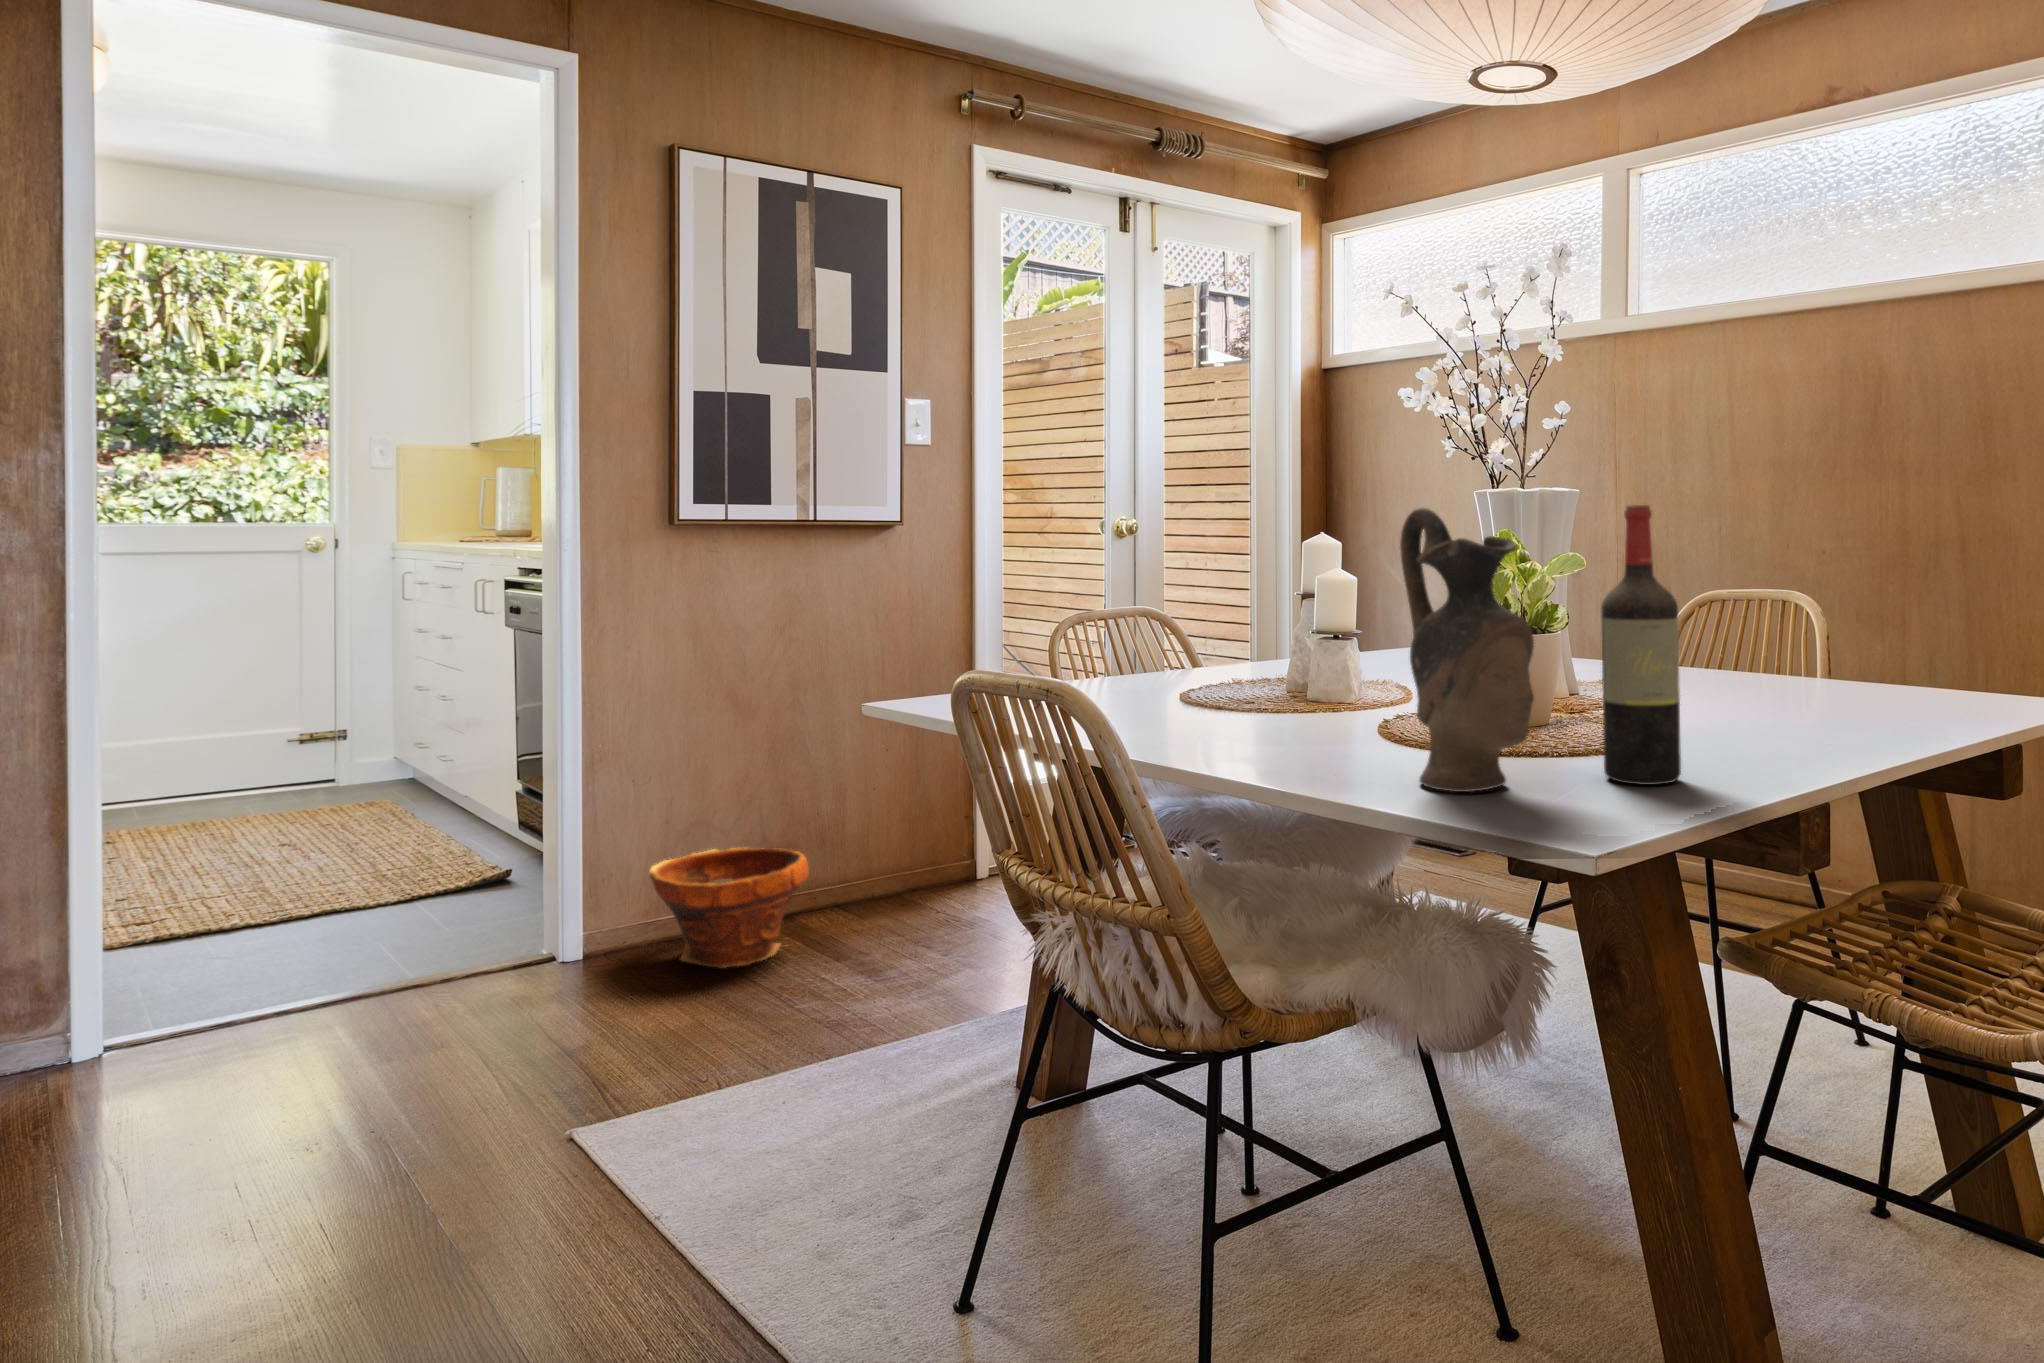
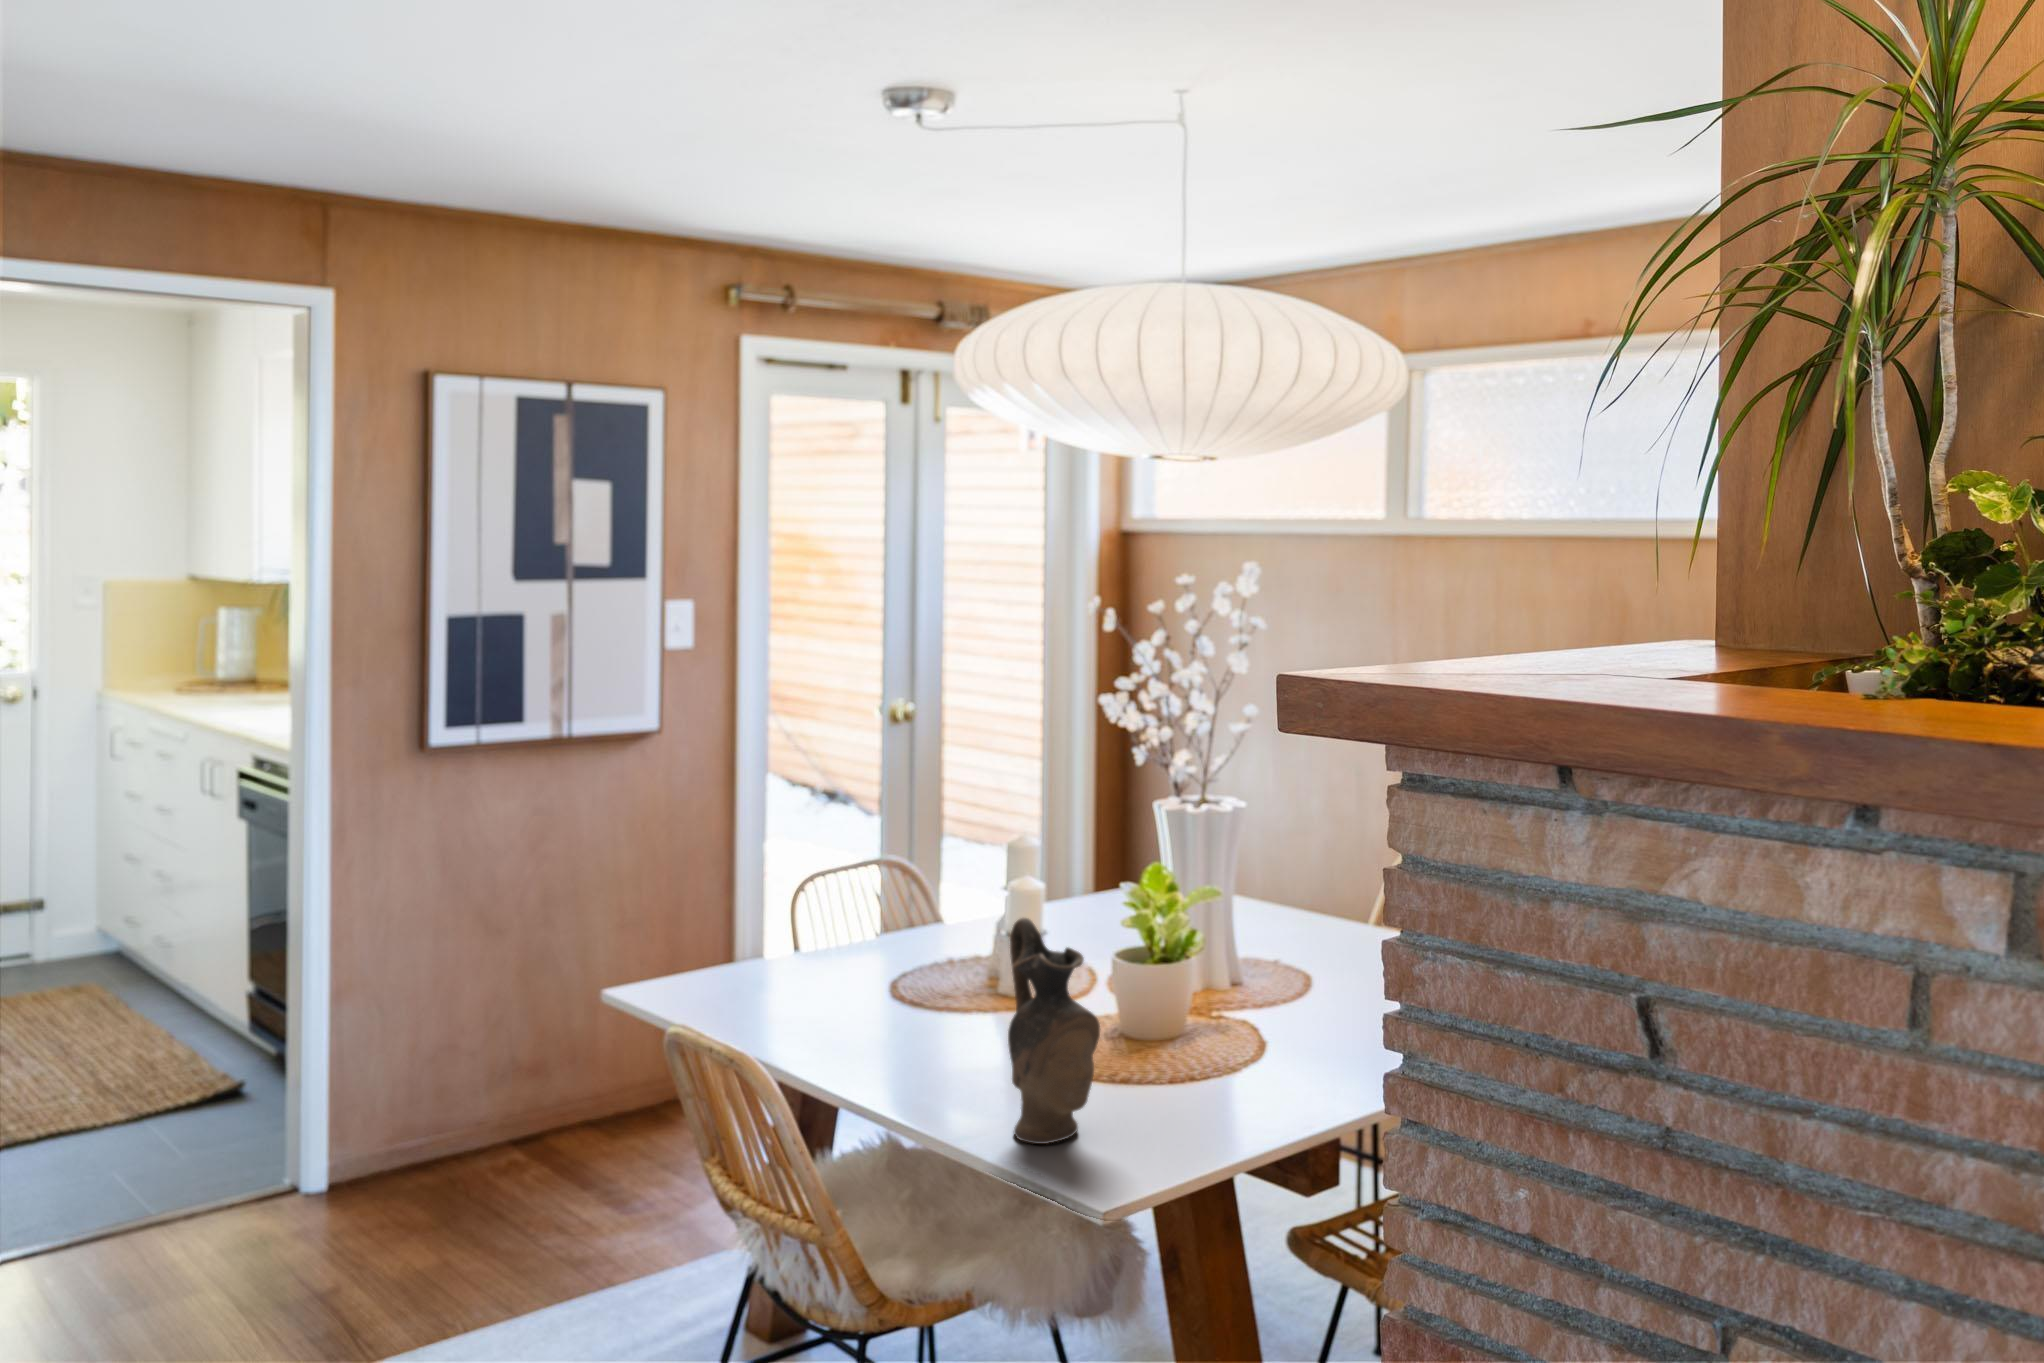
wine bottle: present [1601,505,1681,785] -> none [1157,918,1213,1133]
planter: present [649,848,809,968] -> none [396,1071,557,1198]

